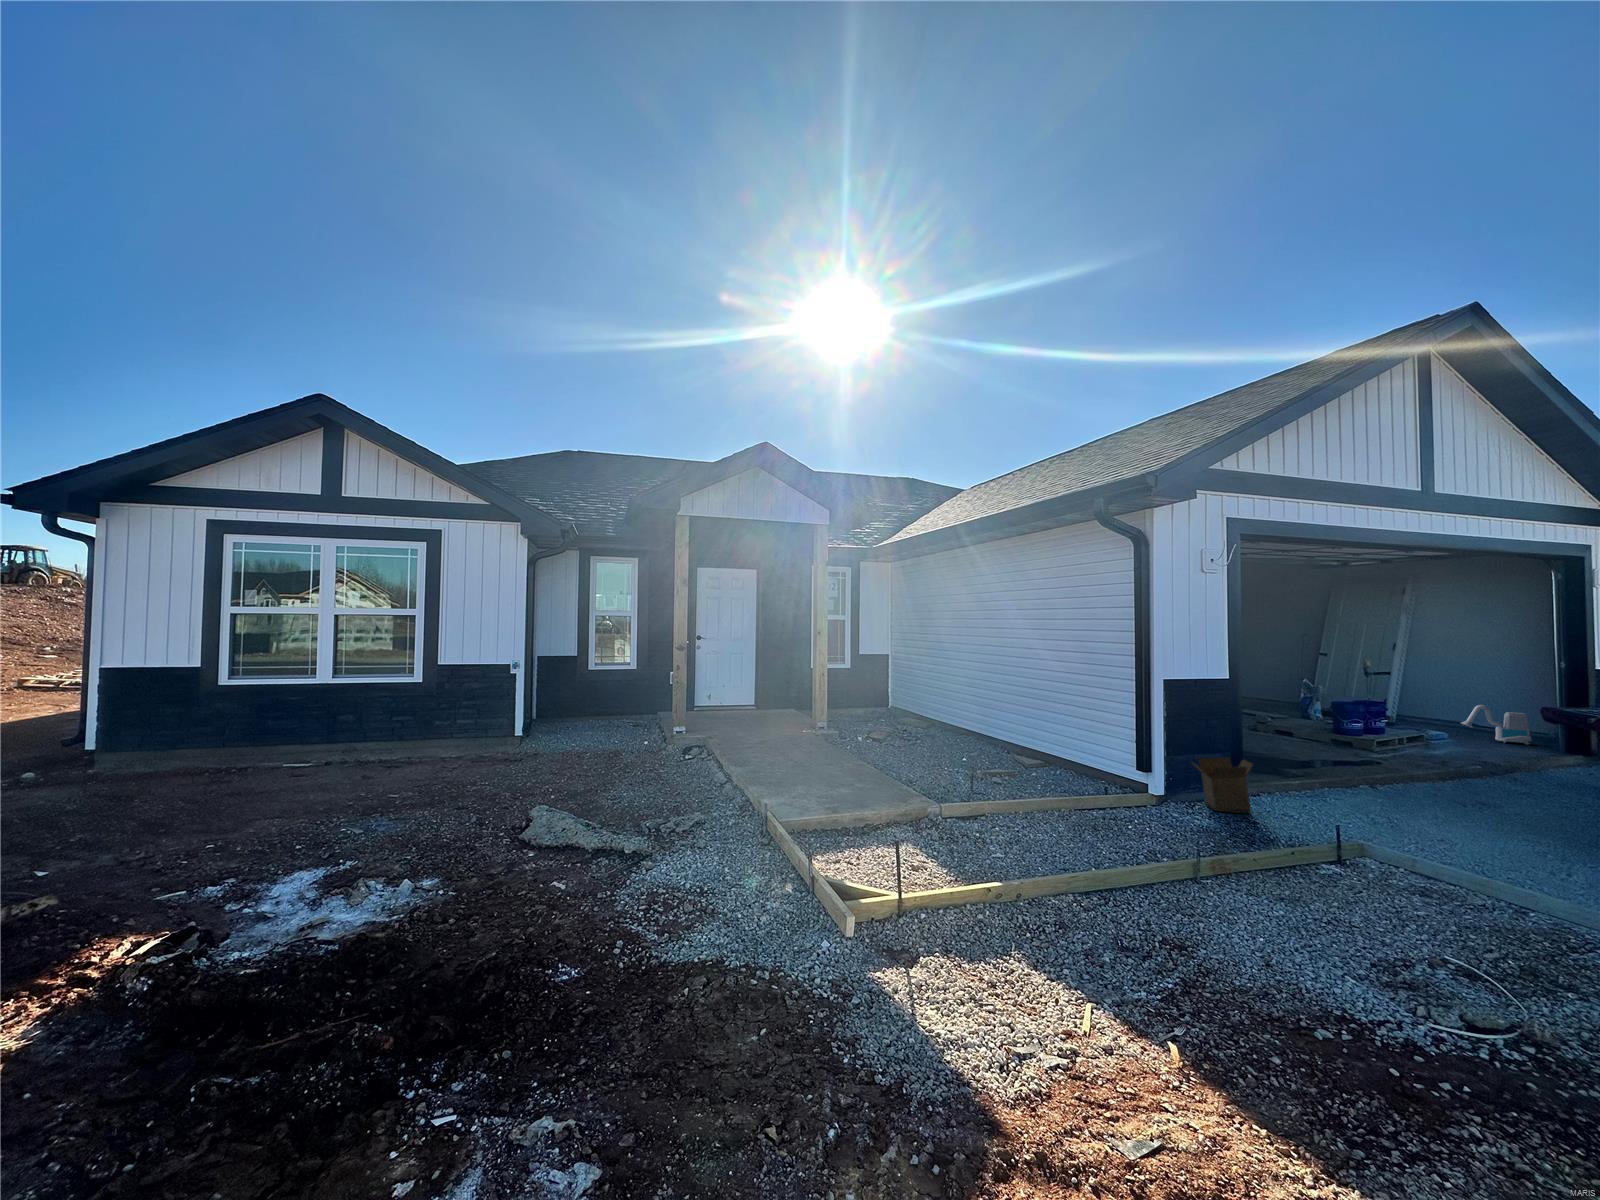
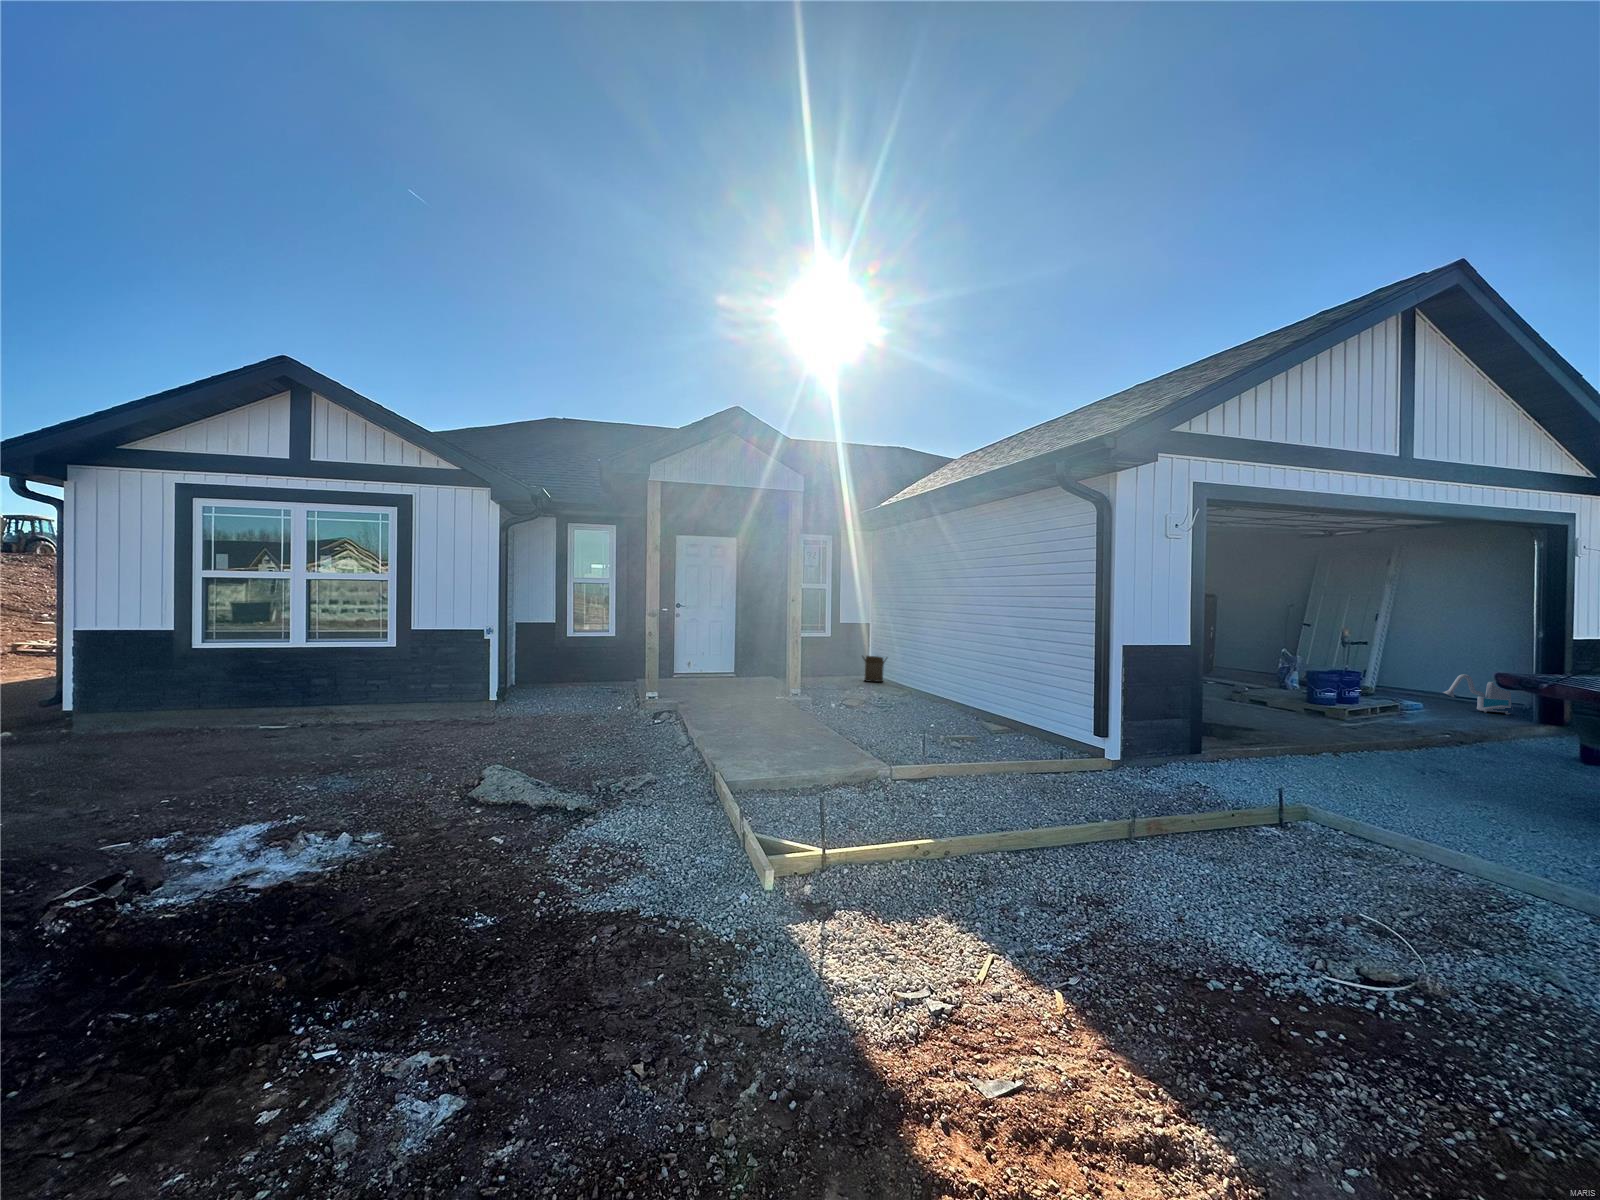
cardboard box: present [1193,758,1253,813] -> present [863,656,887,682]

